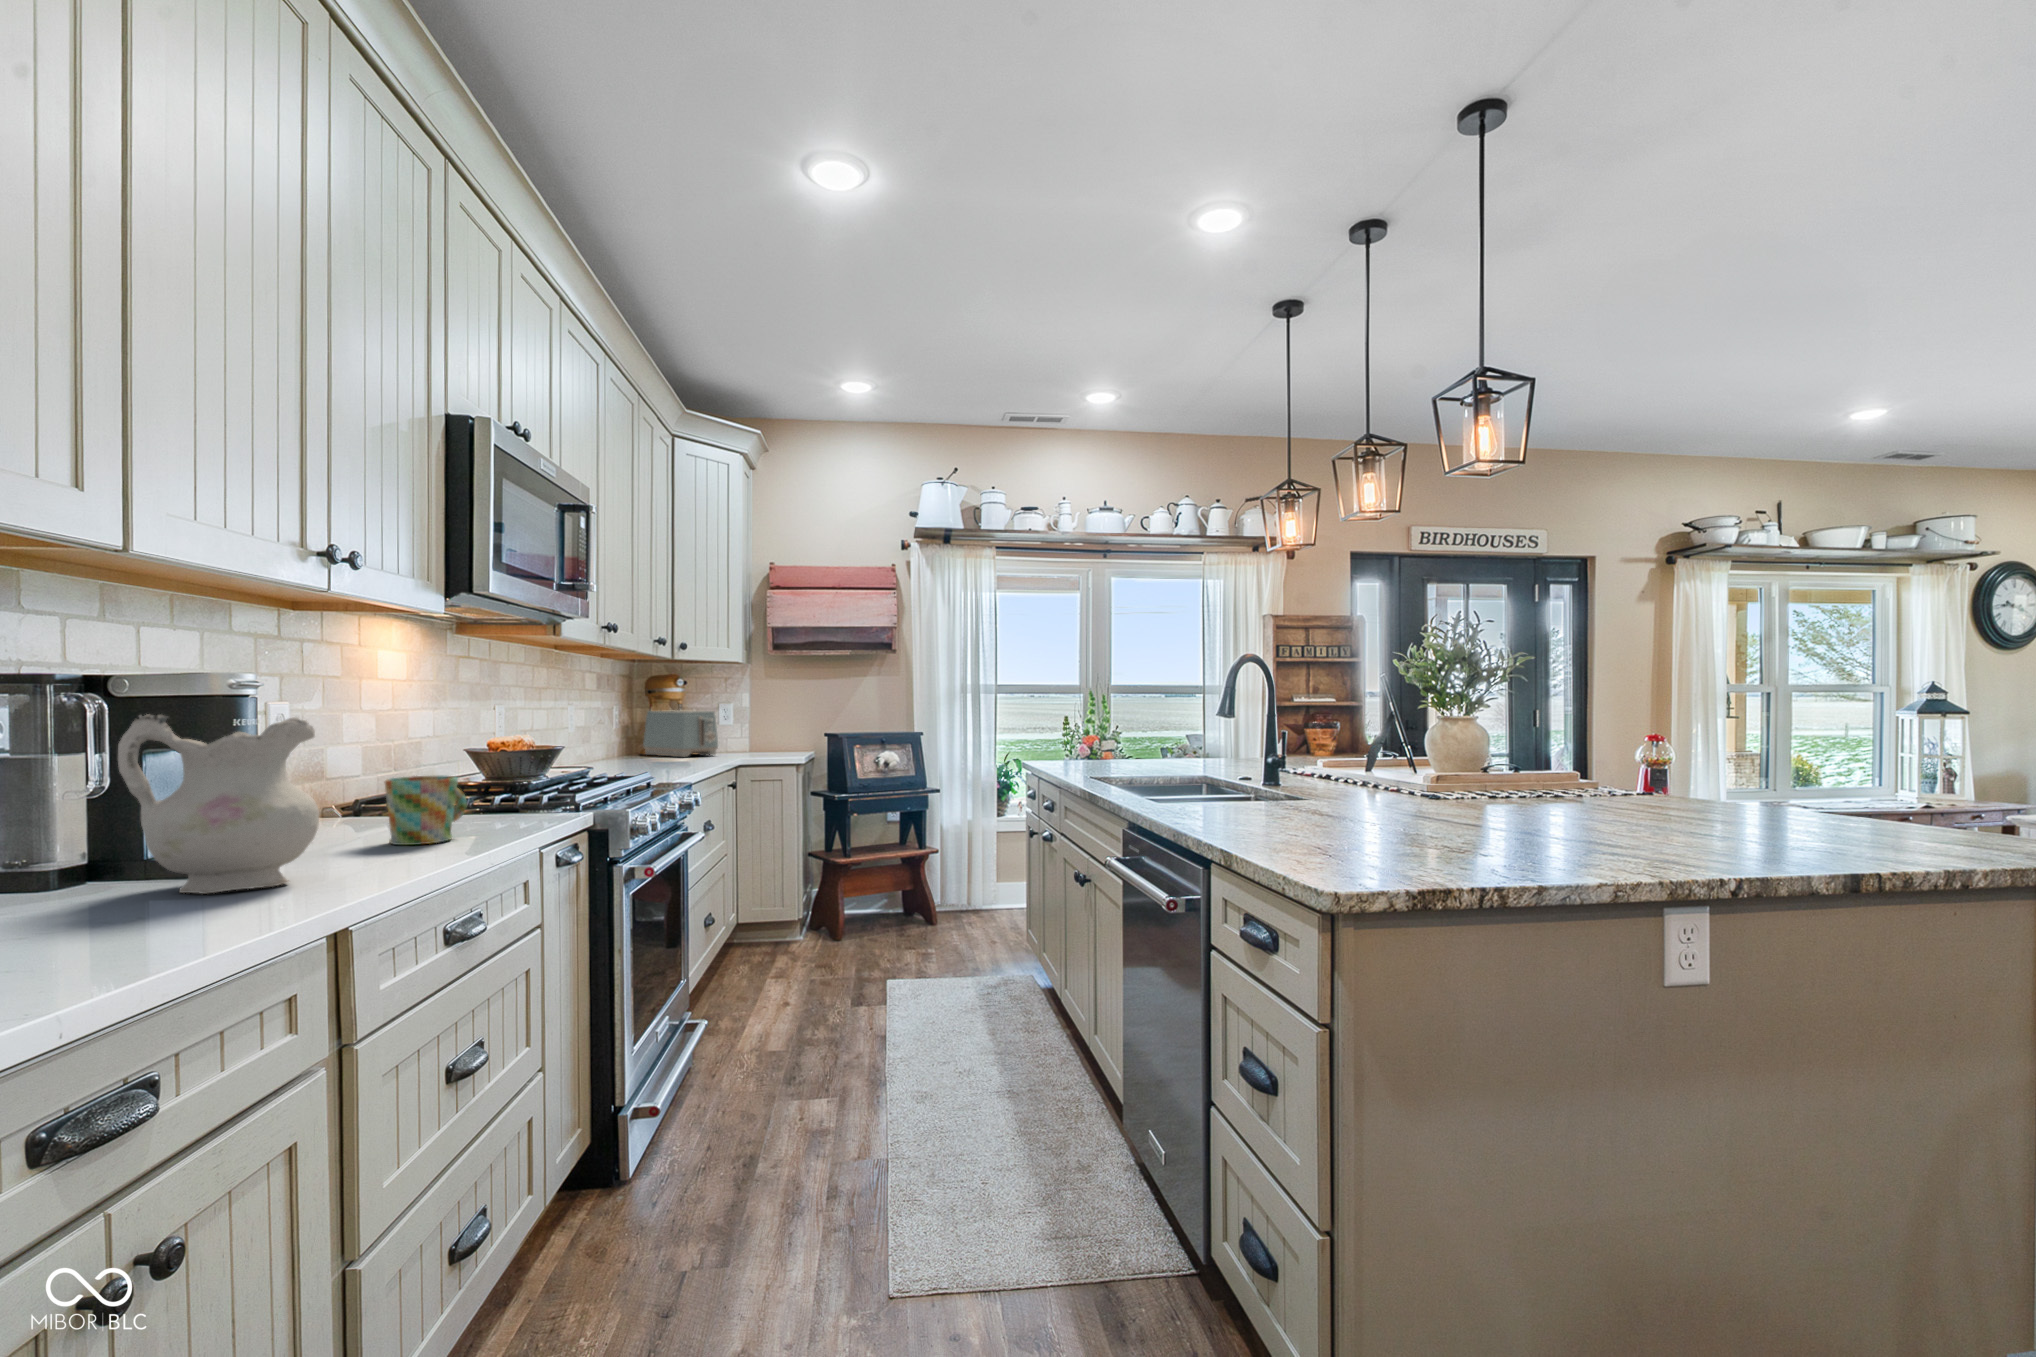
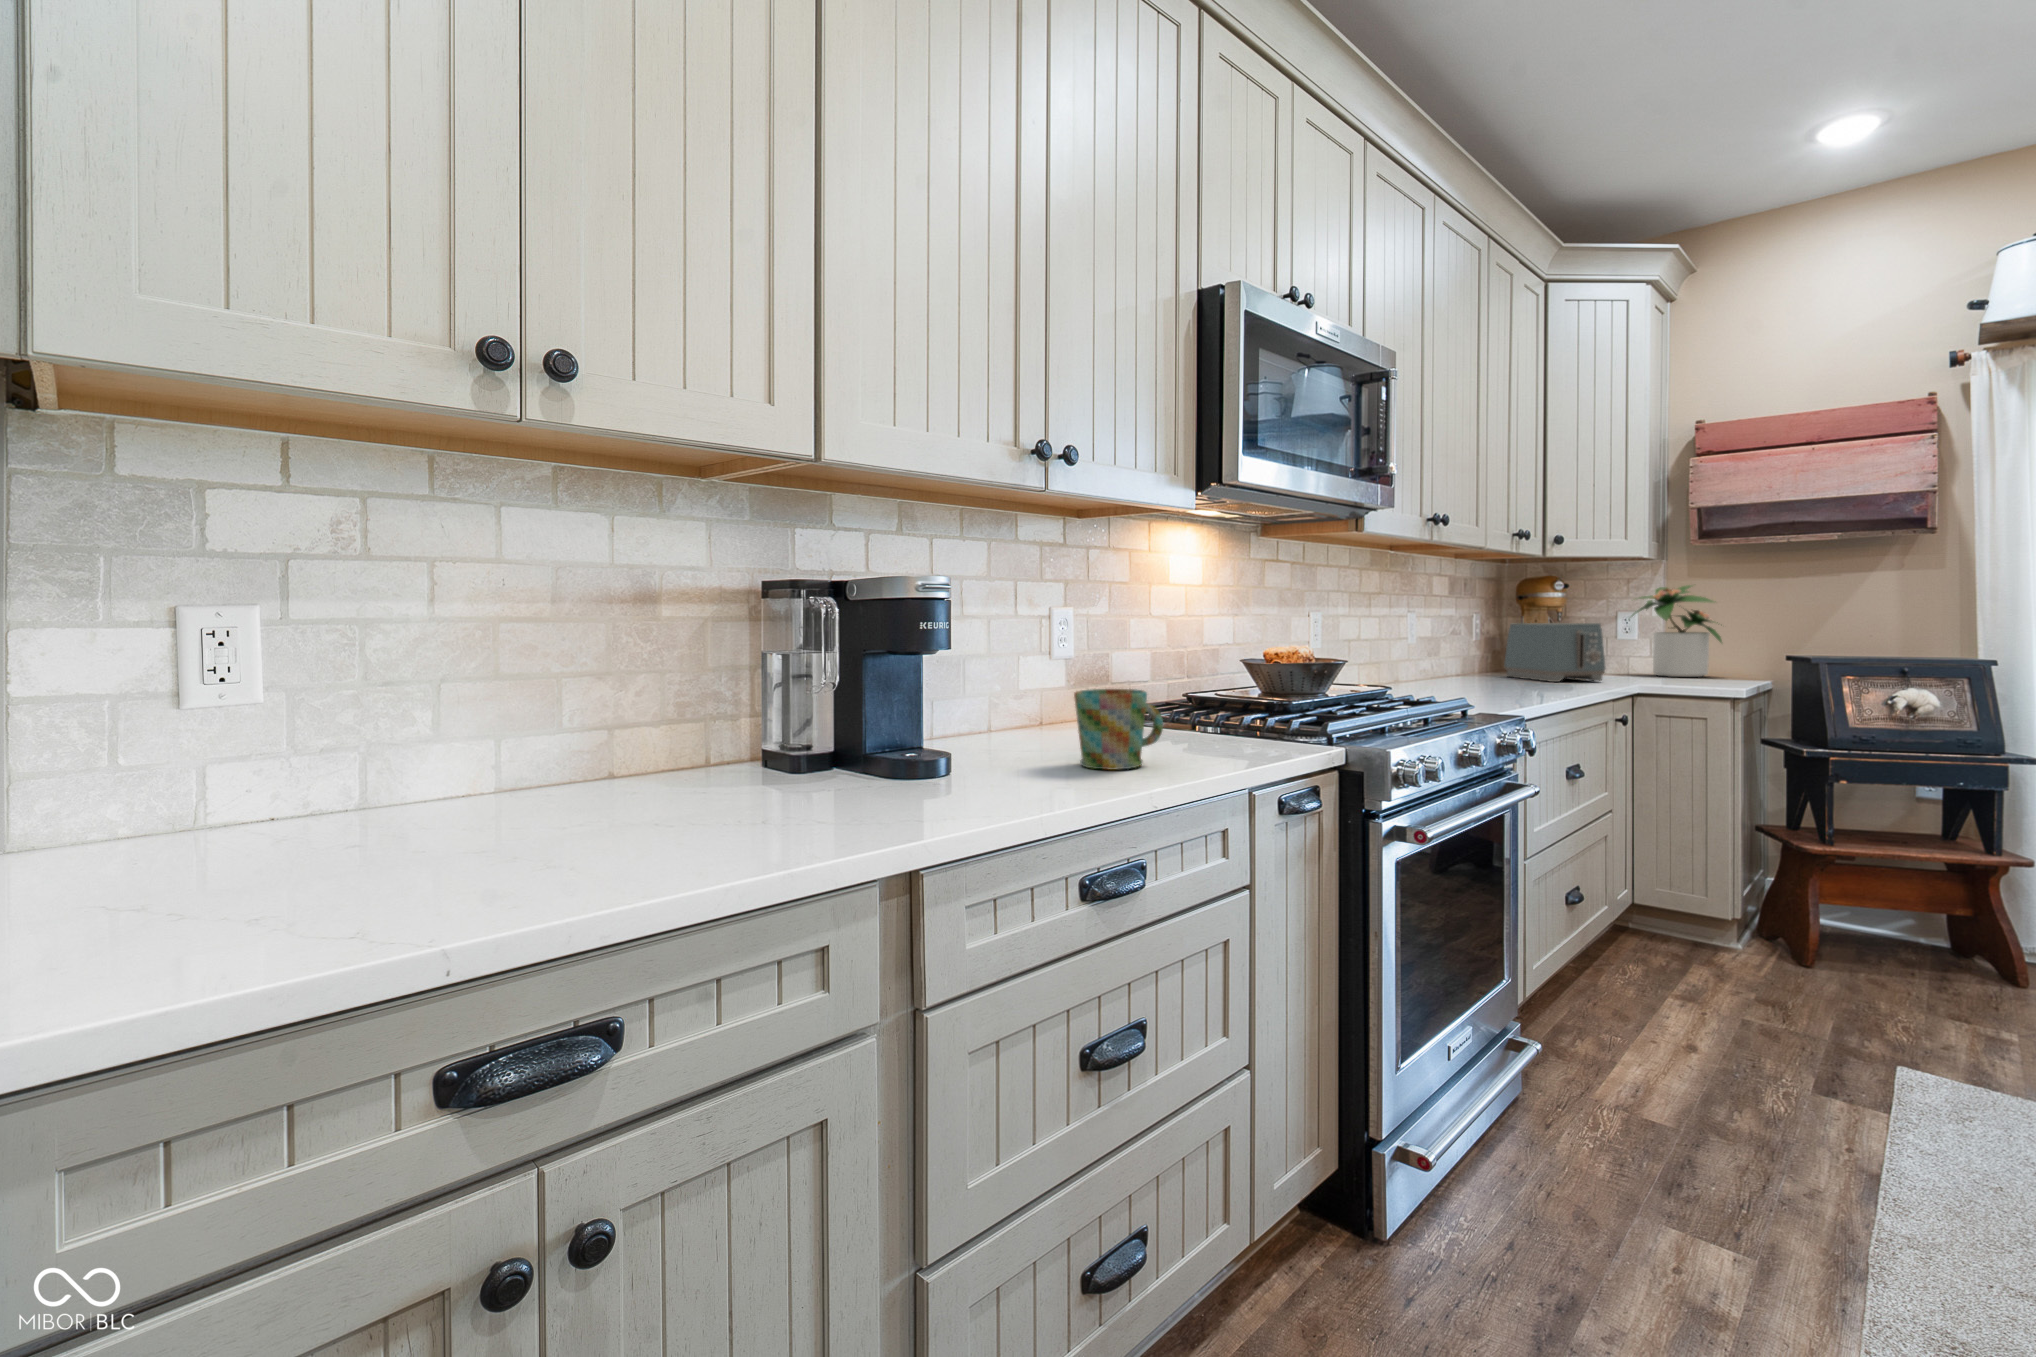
potted plant: none [726,683,788,750] -> present [1631,585,1722,677]
ceramic pitcher: present [118,714,319,894] -> none [792,611,948,804]

